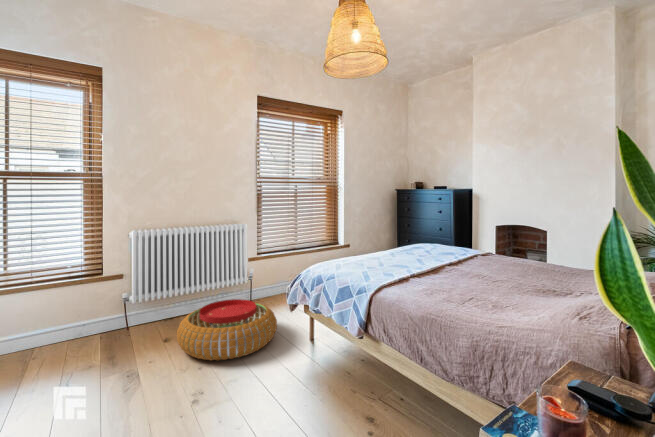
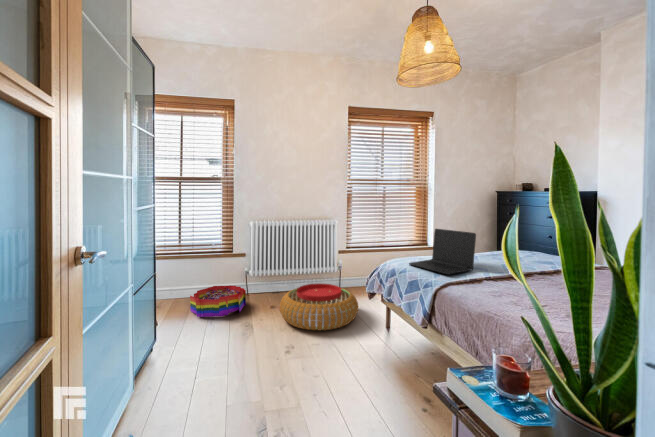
laptop: none [336,227,404,277] -> present [409,229,476,274]
storage bin: none [36,315,127,368] -> present [190,285,246,317]

